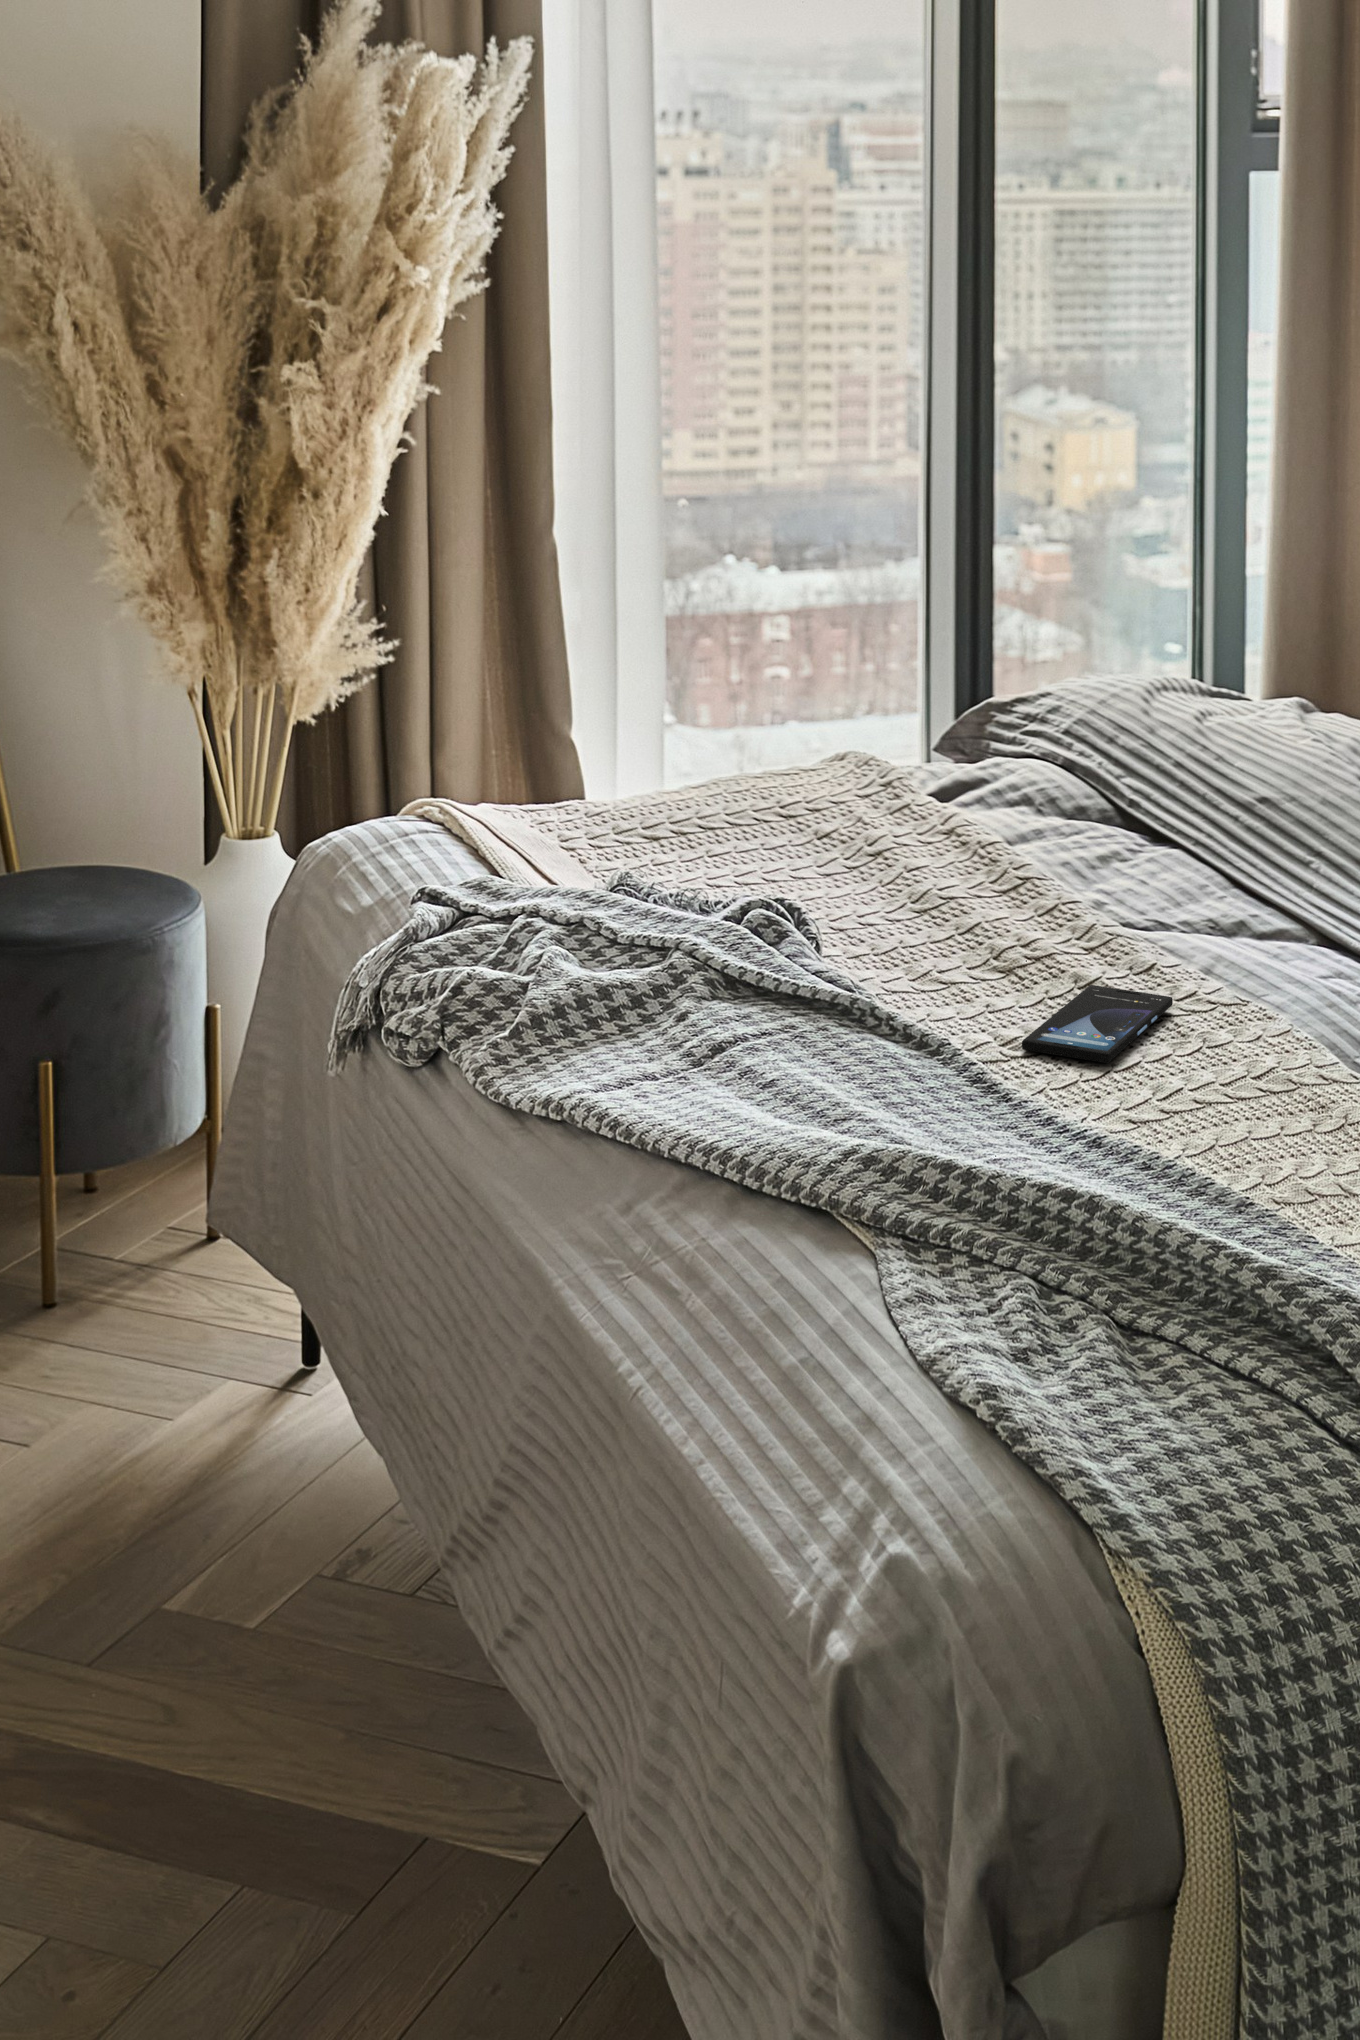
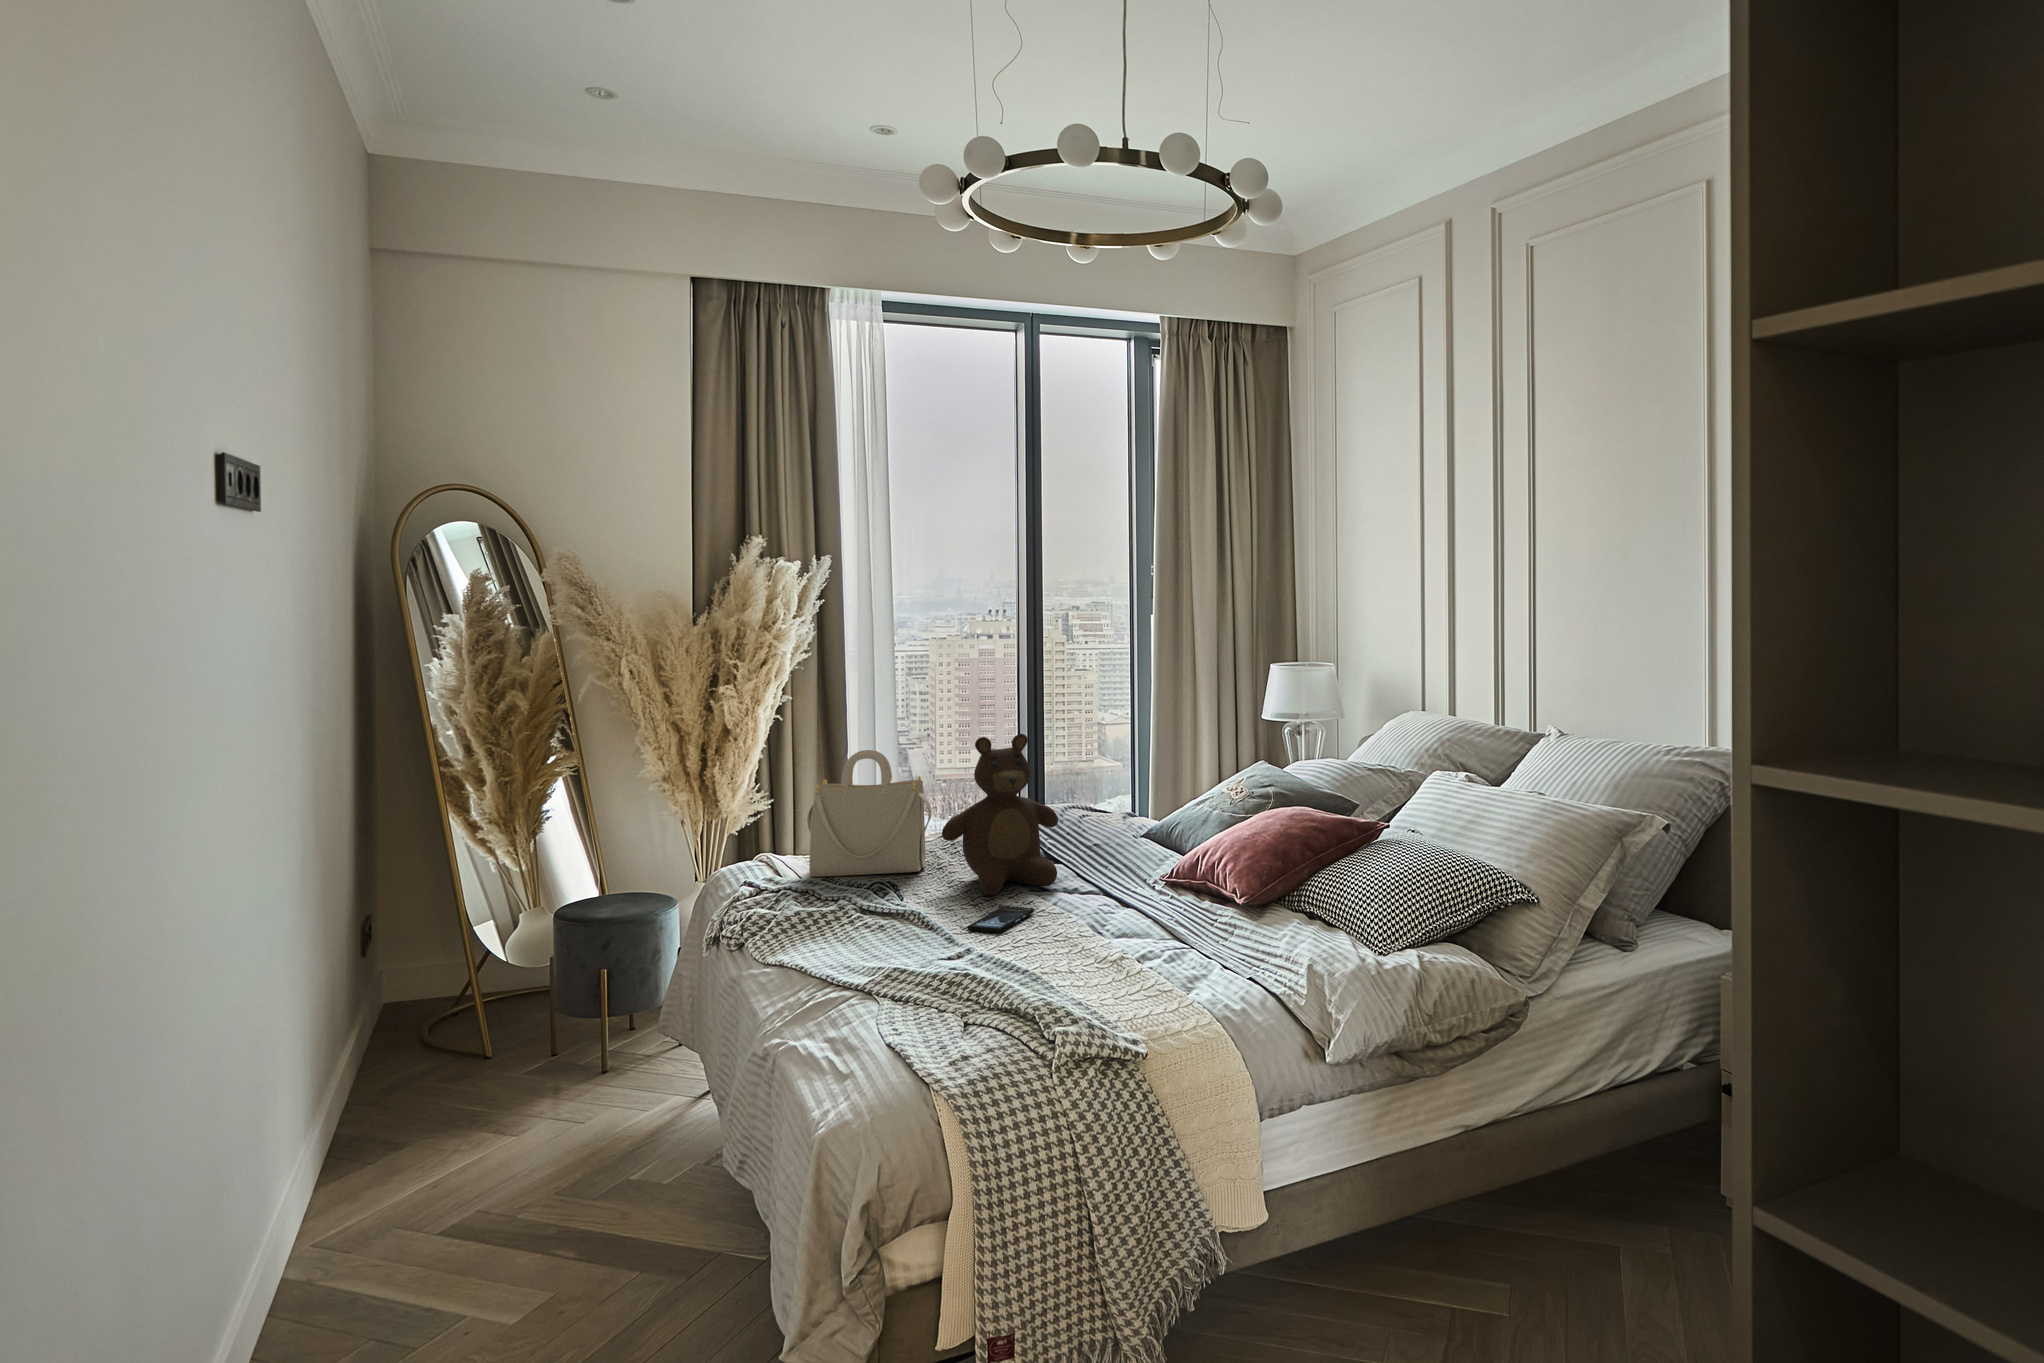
teddy bear: none [905,536,1201,950] -> present [942,734,1058,895]
handbag: none [561,561,857,871] -> present [807,750,931,876]

